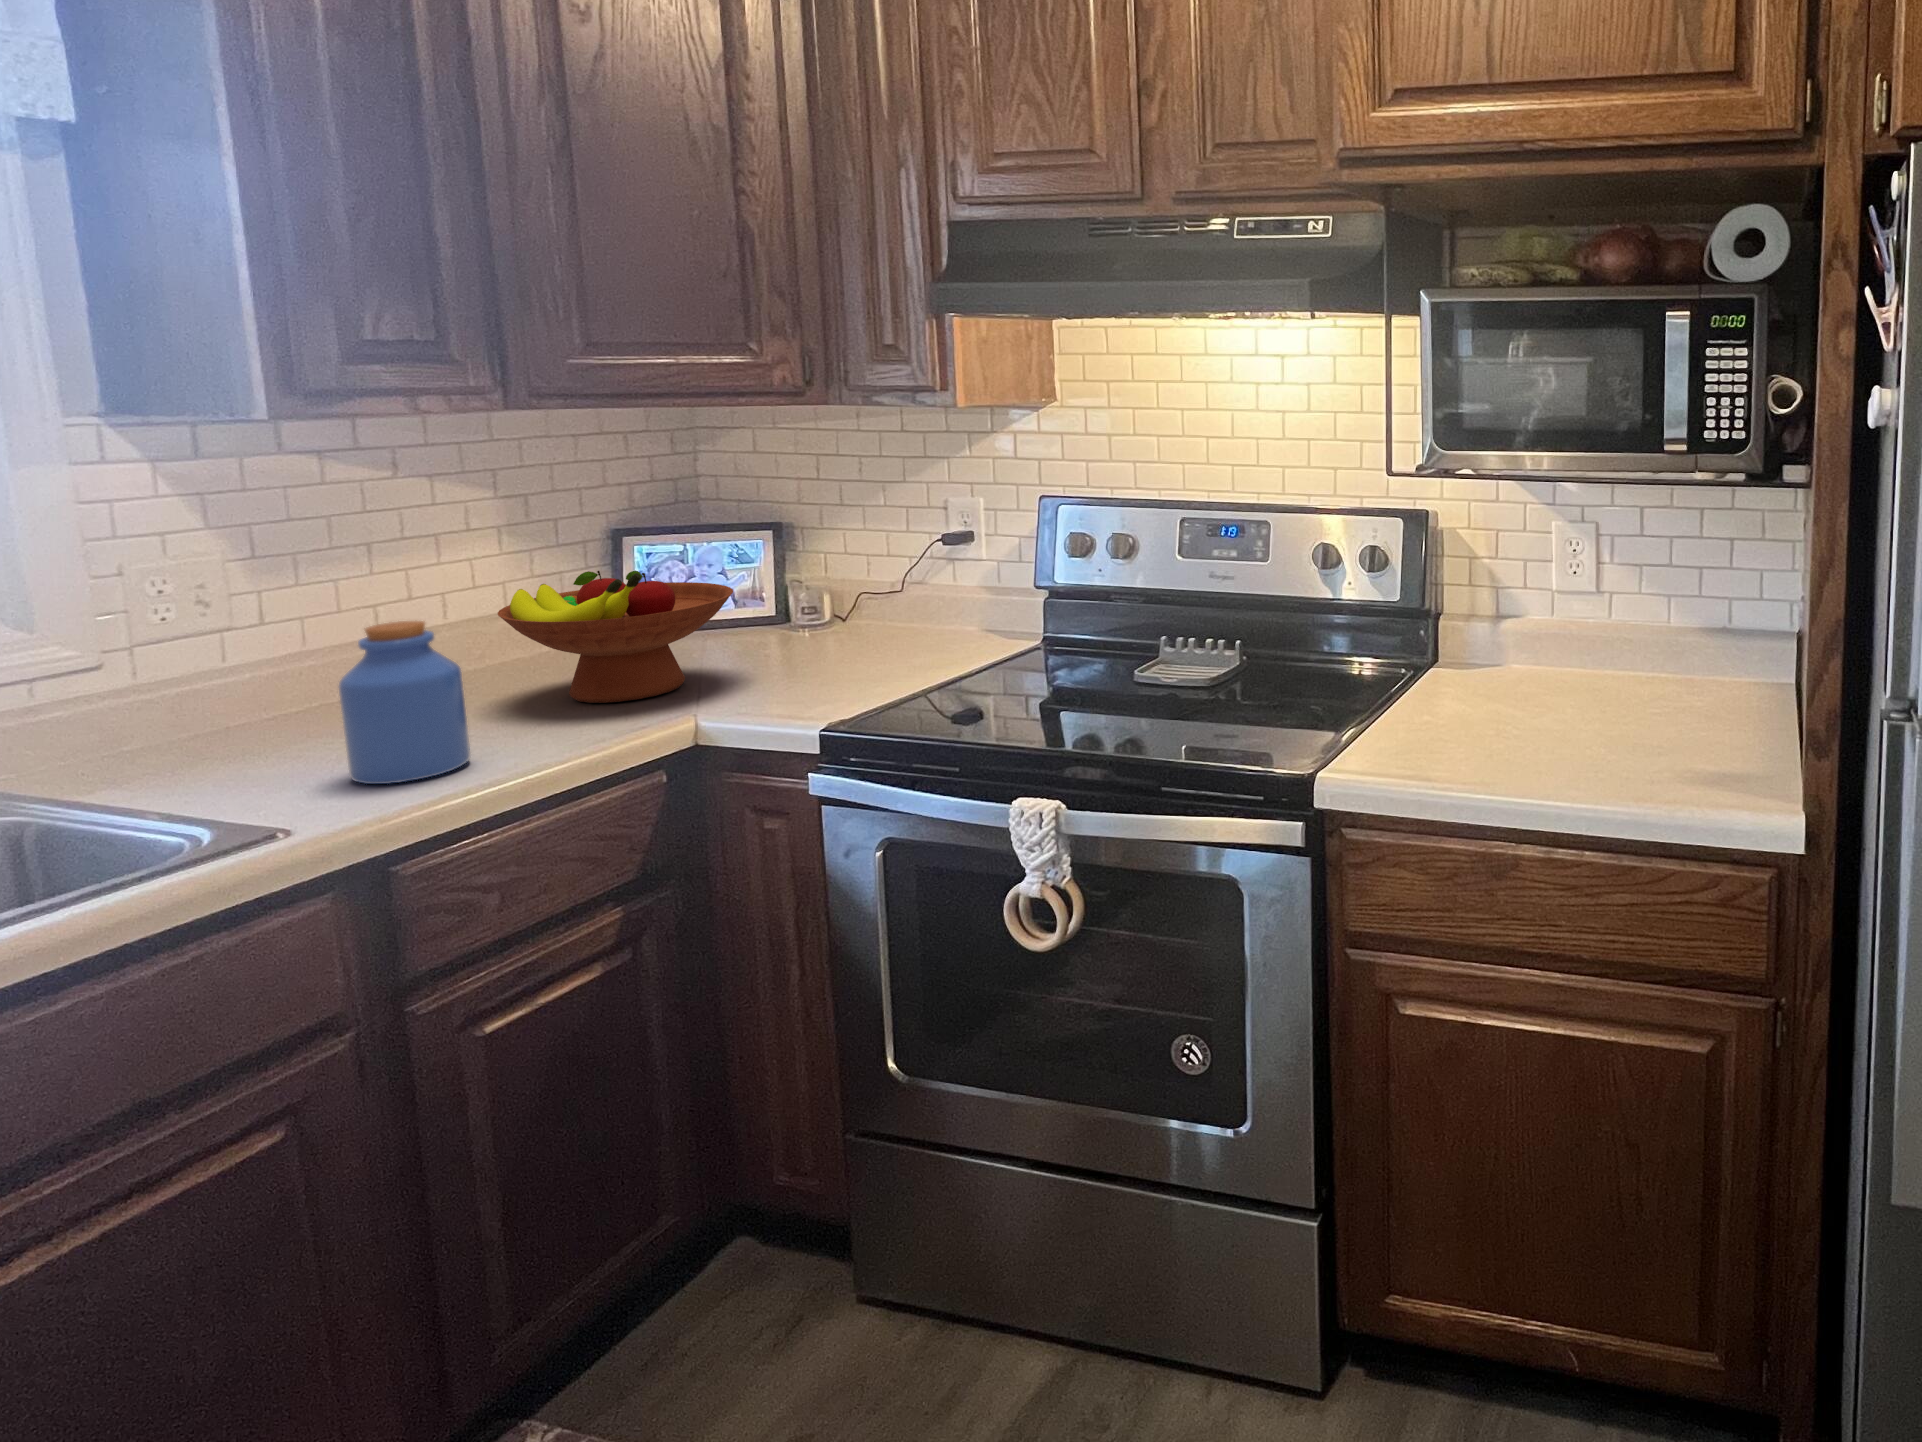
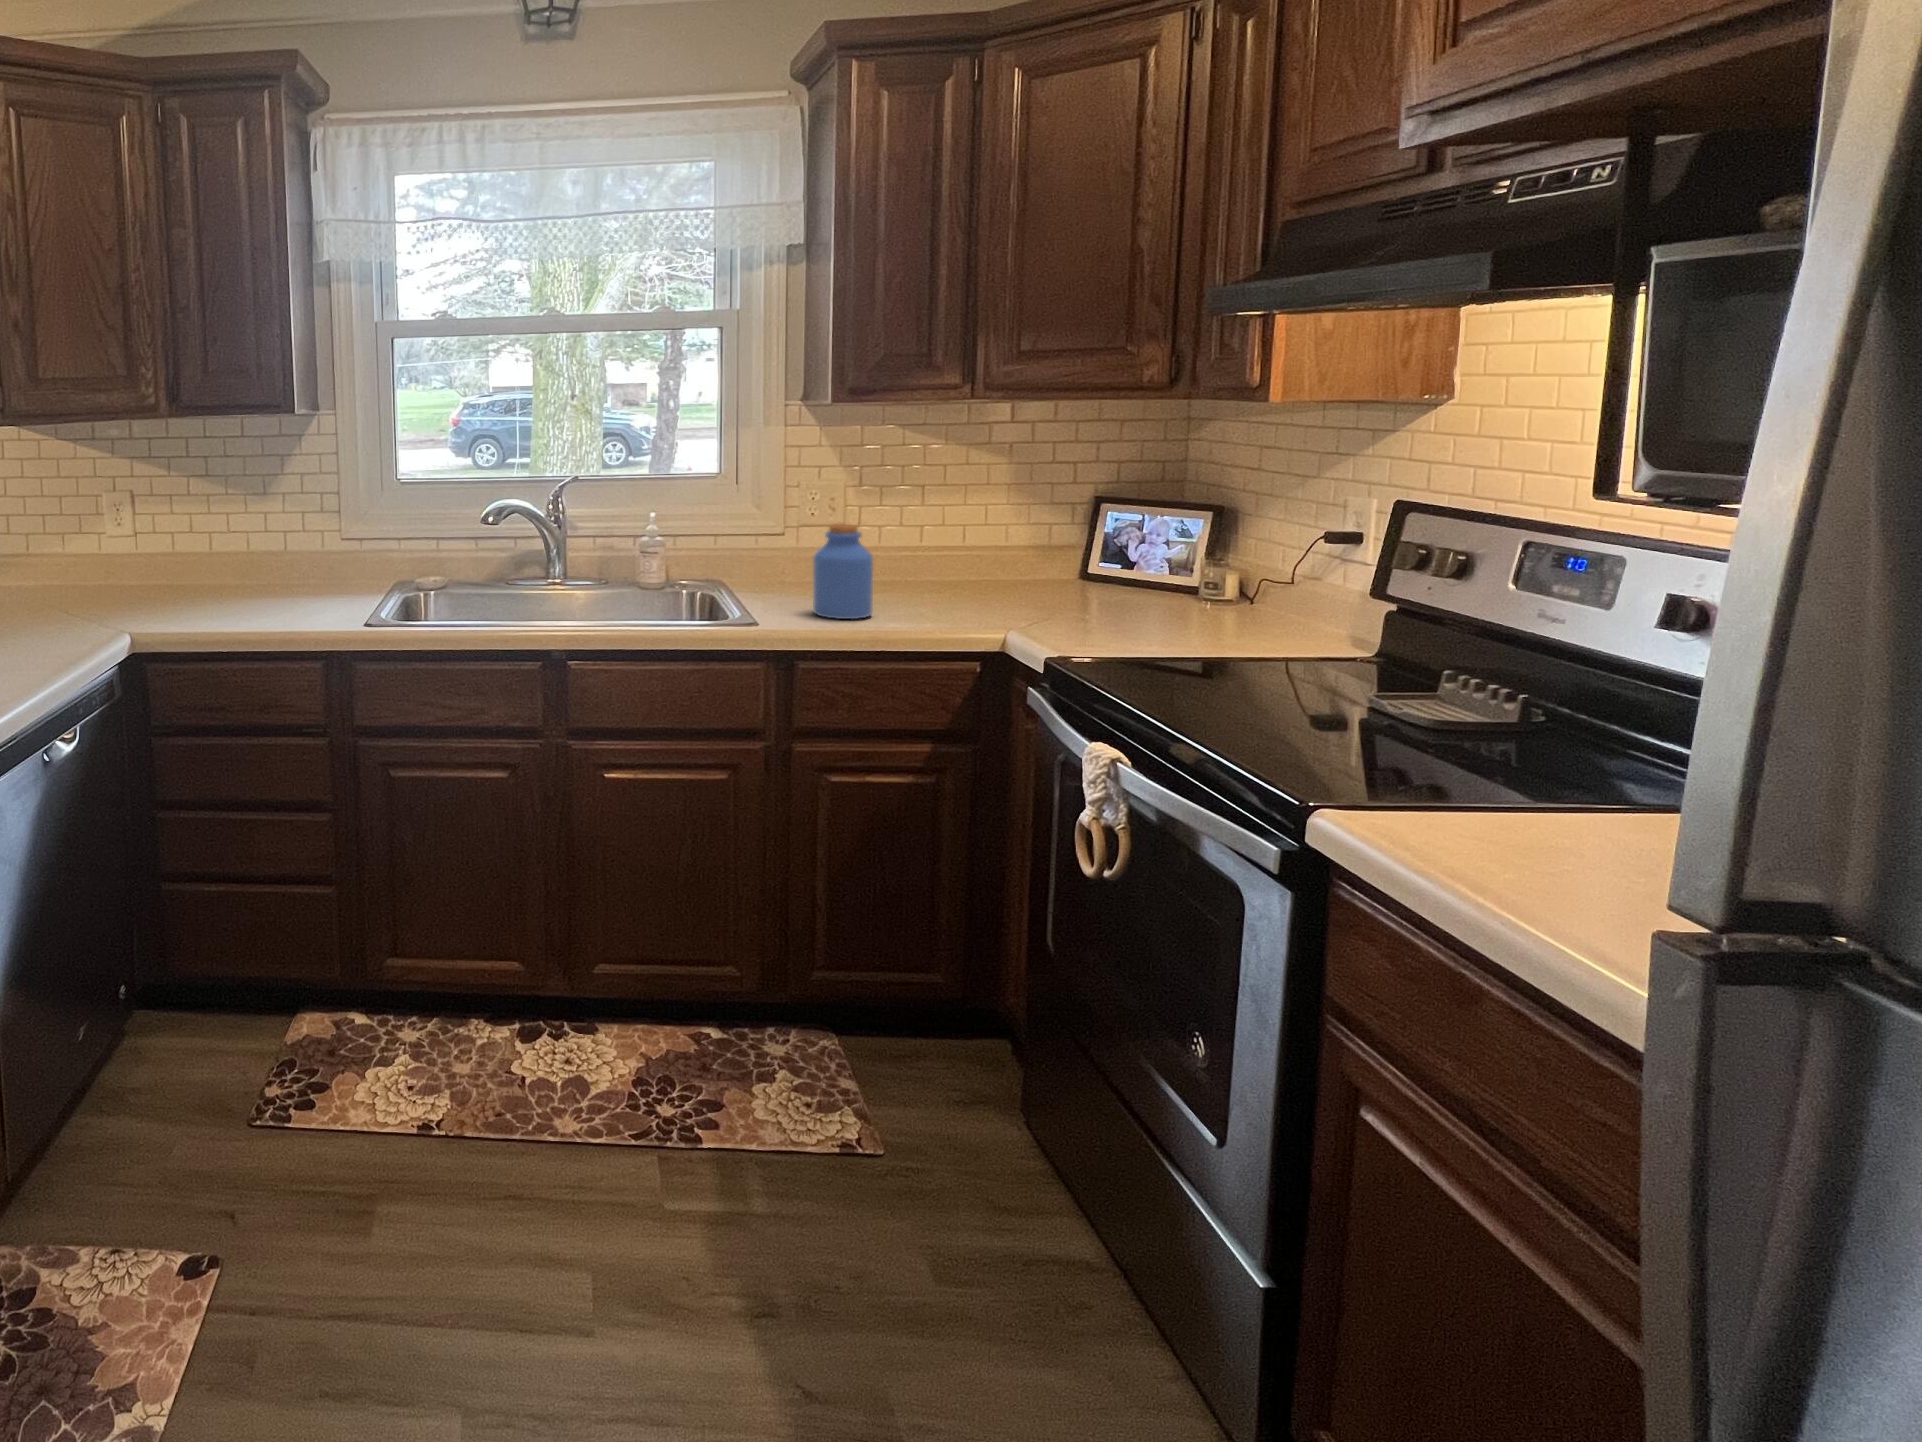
fruit bowl: present [498,571,733,703] -> none [941,516,1102,614]

